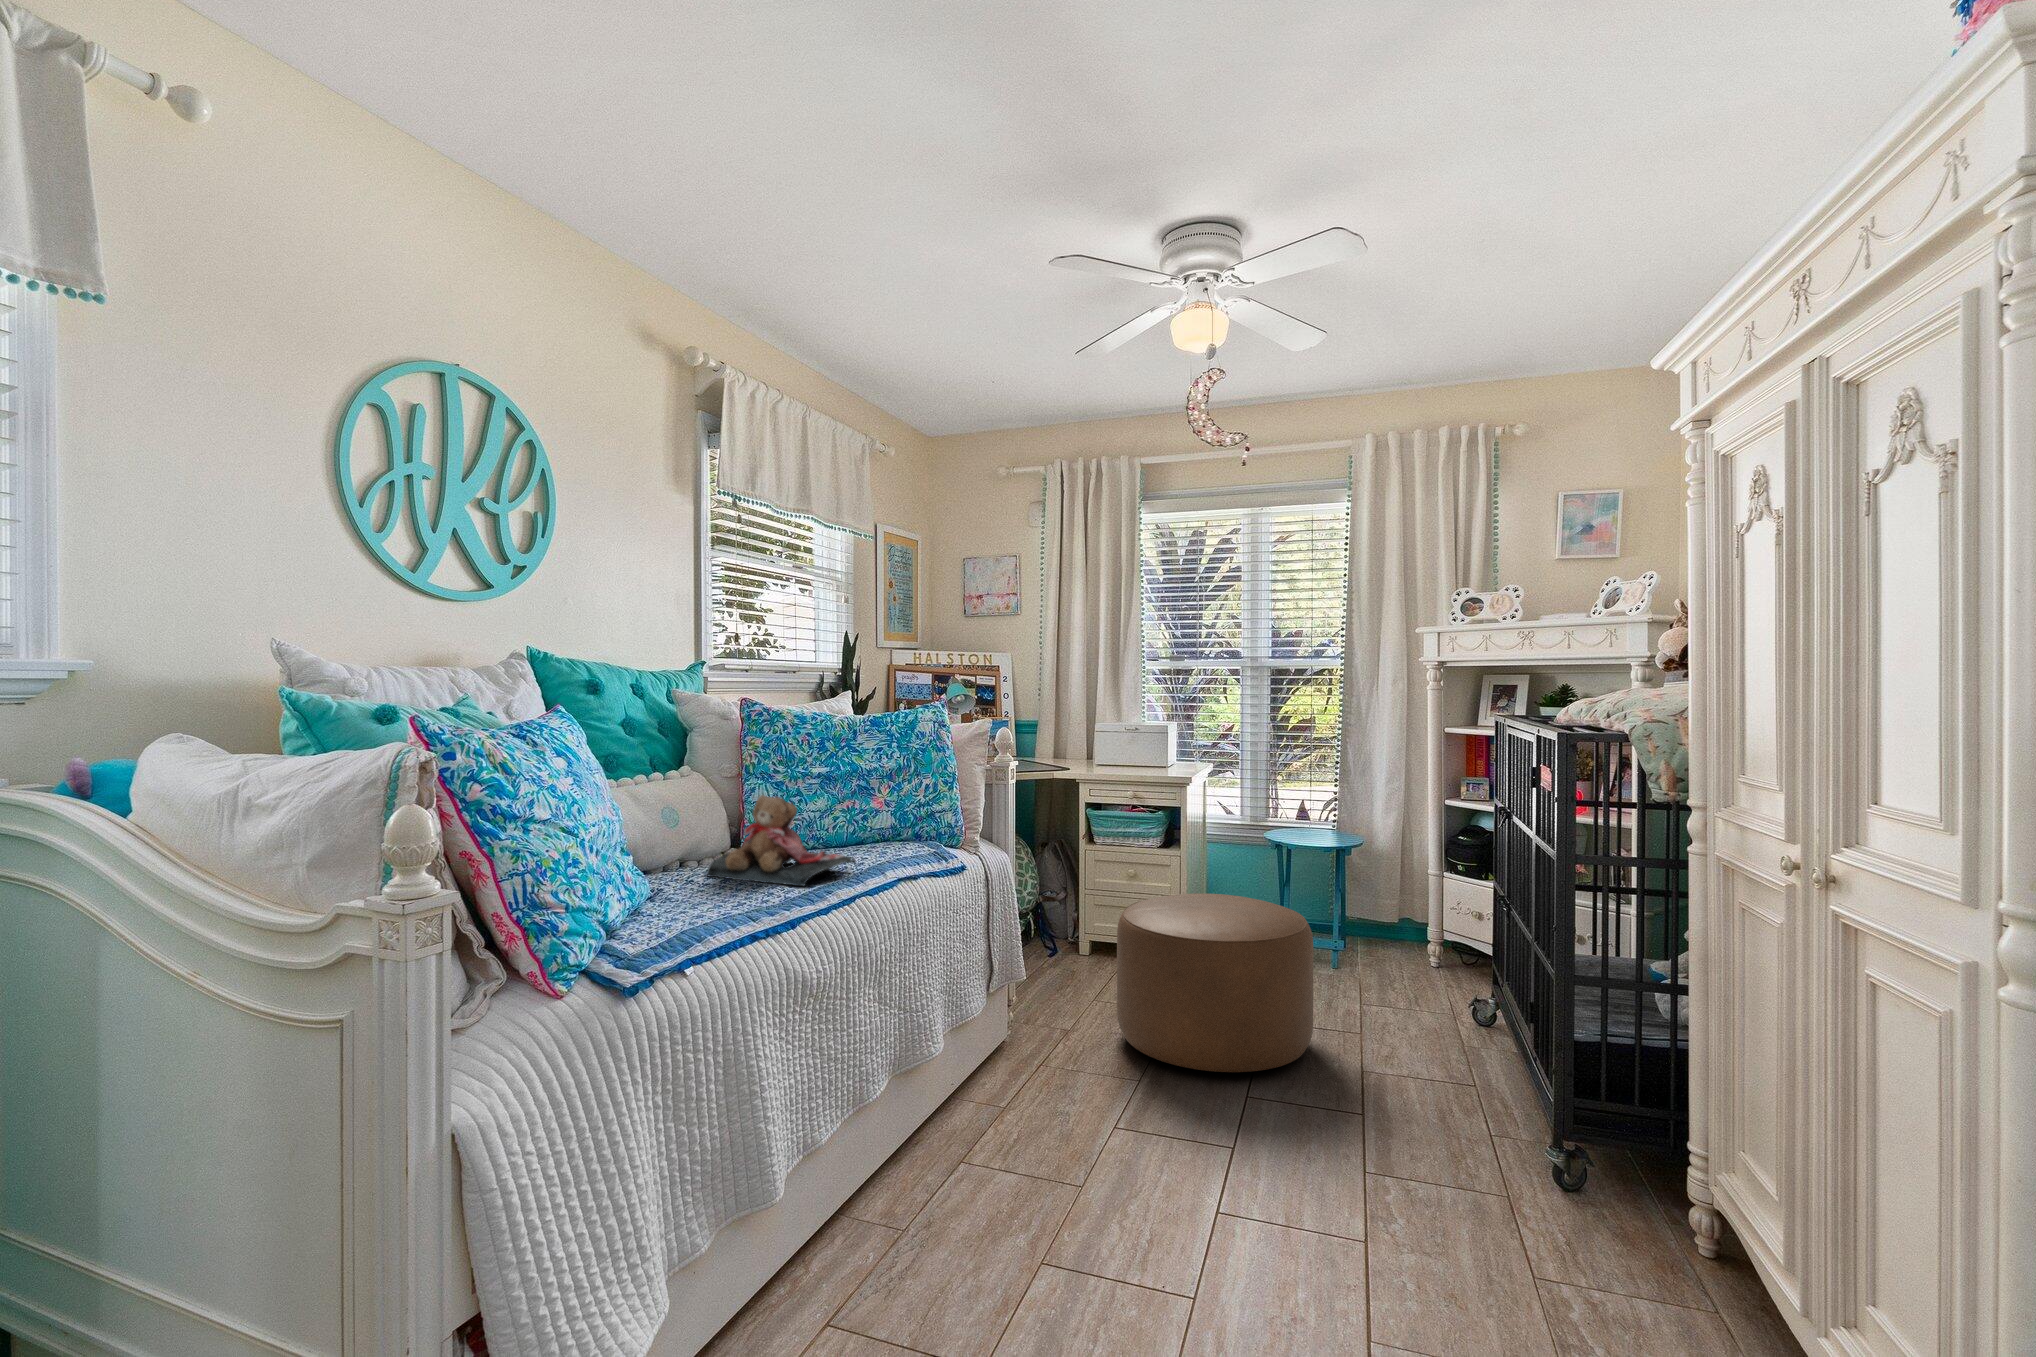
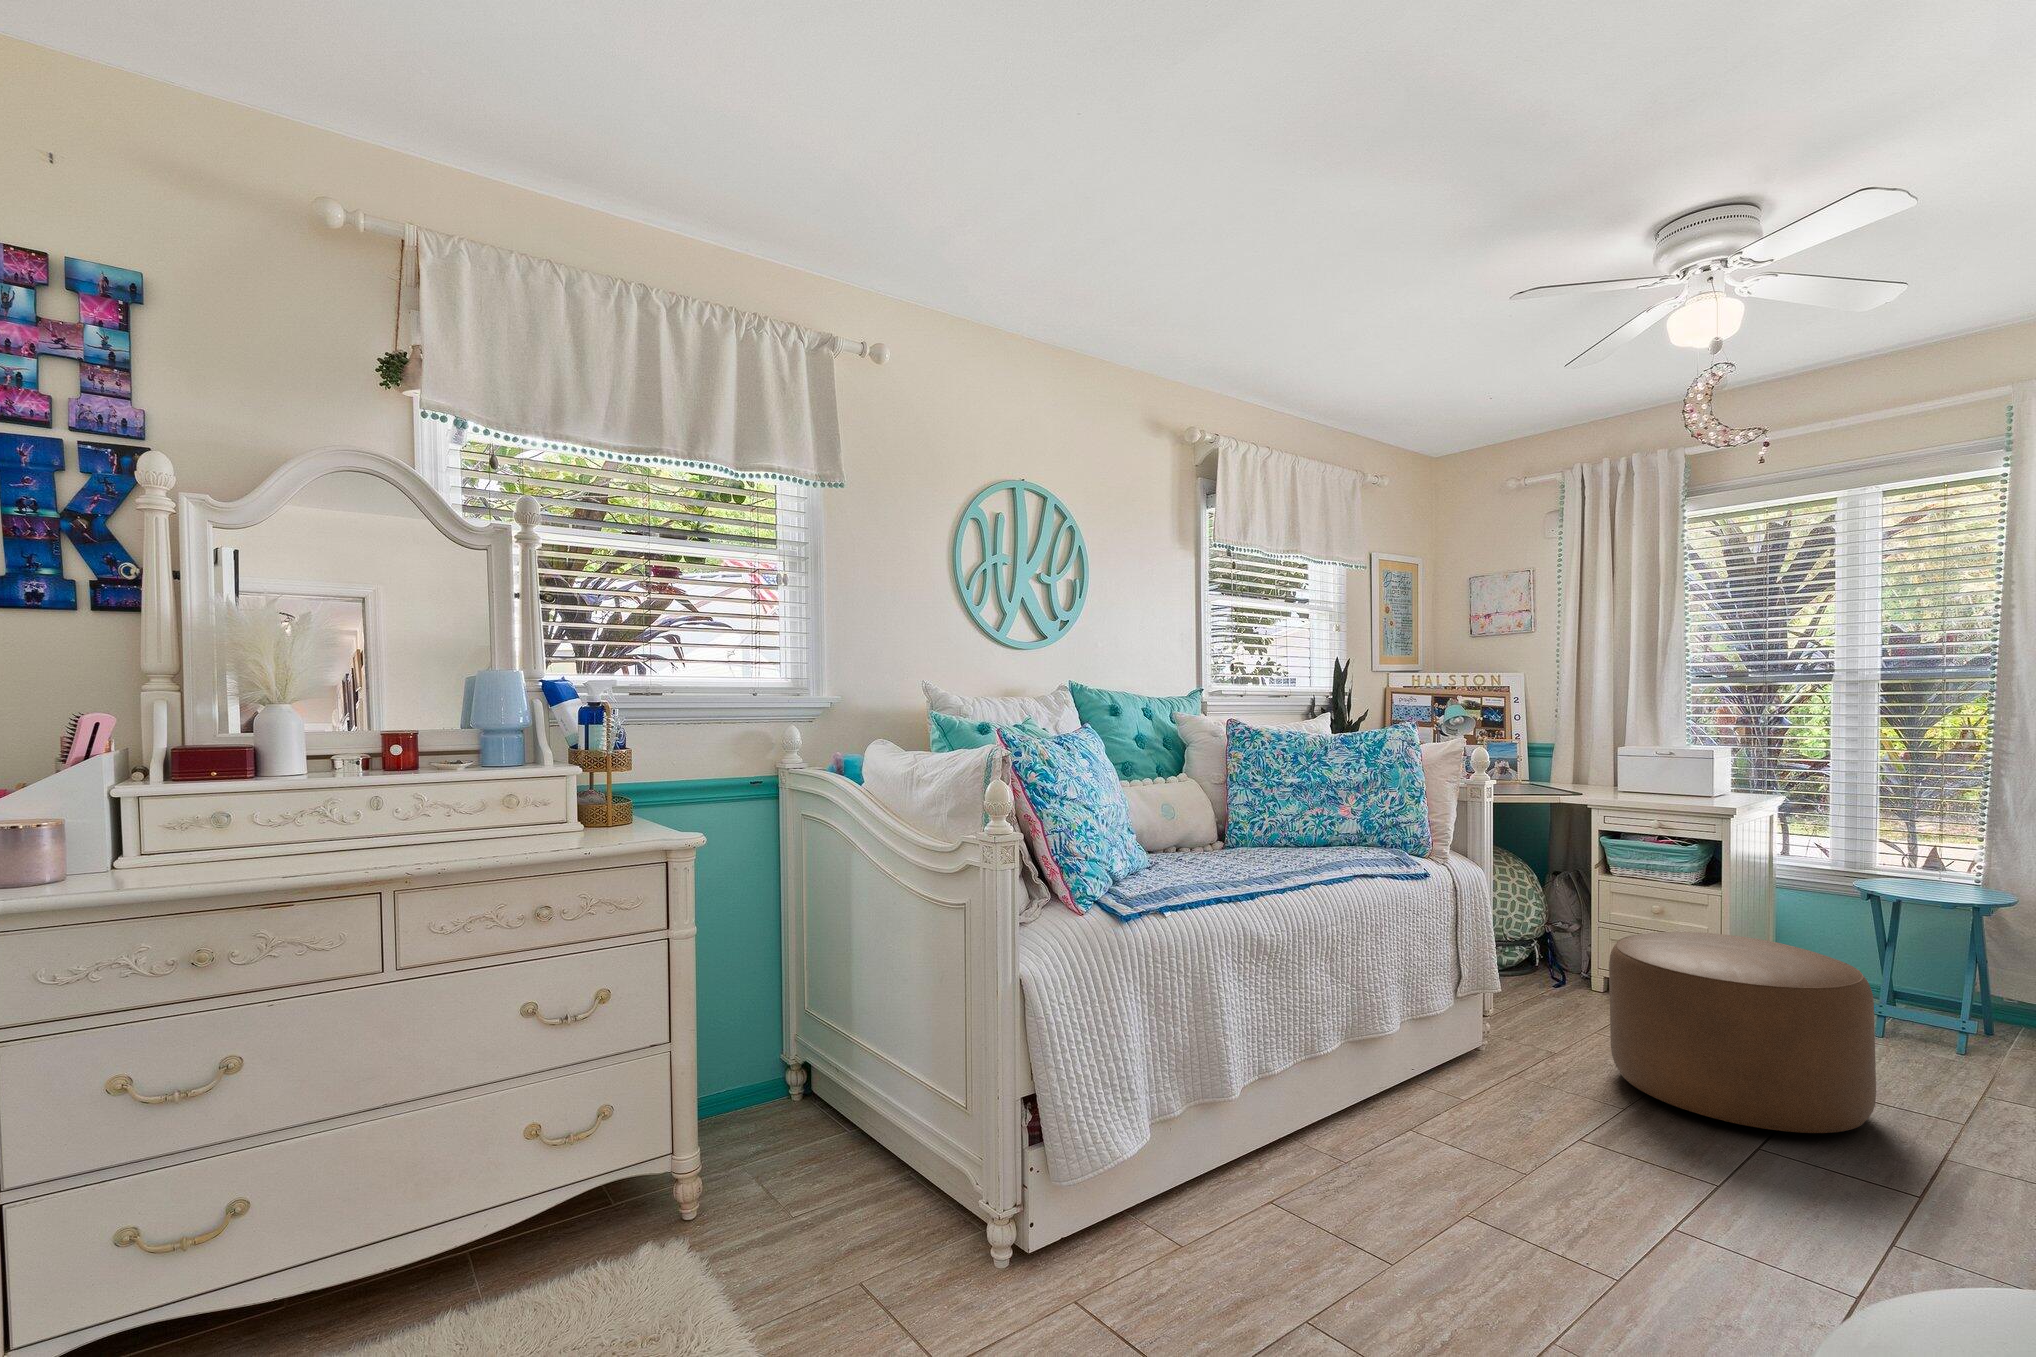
teddy bear: present [707,795,856,886] -> none [1195,795,1317,871]

